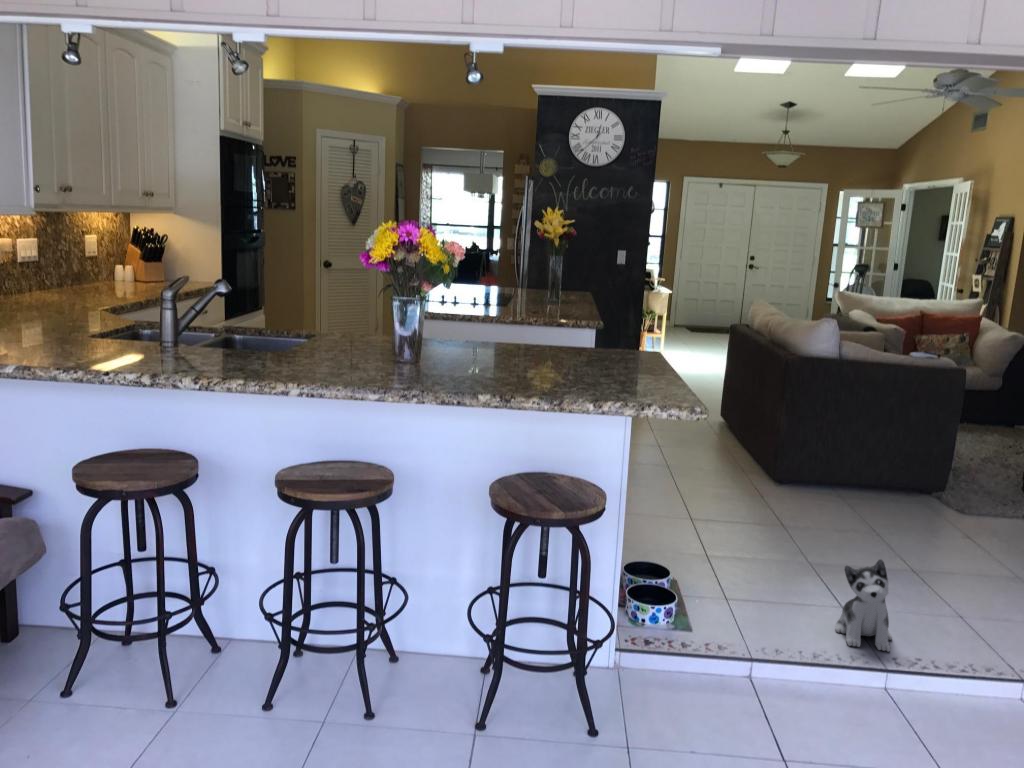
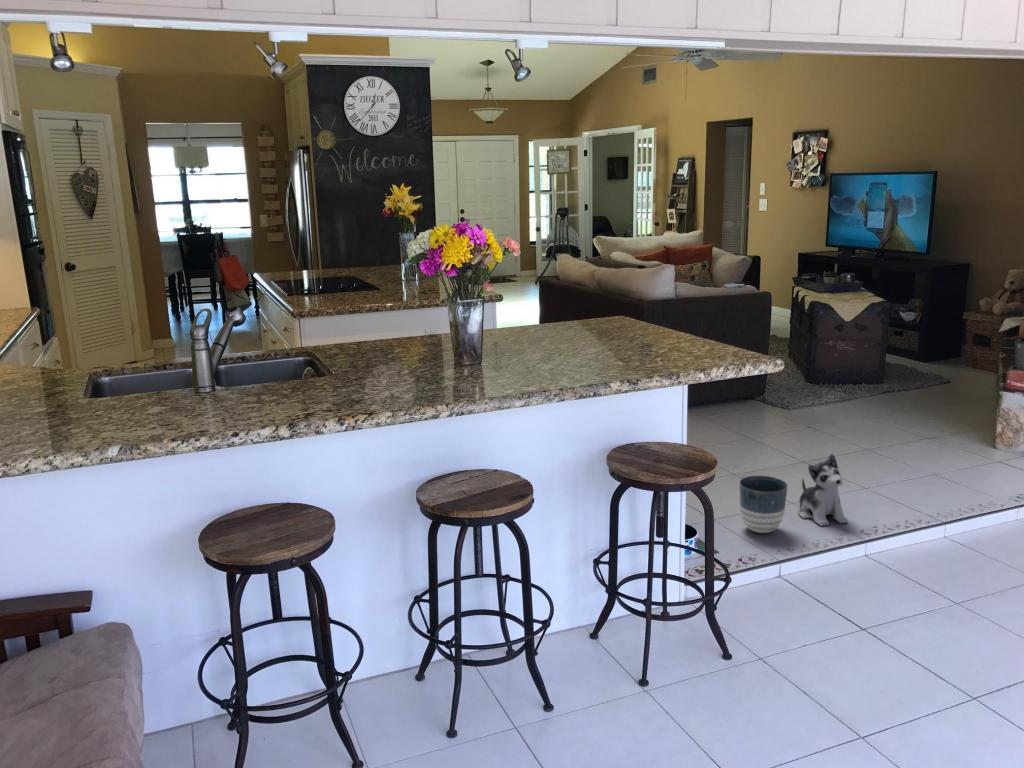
planter: none [743,561,802,633] -> present [739,475,787,533]

